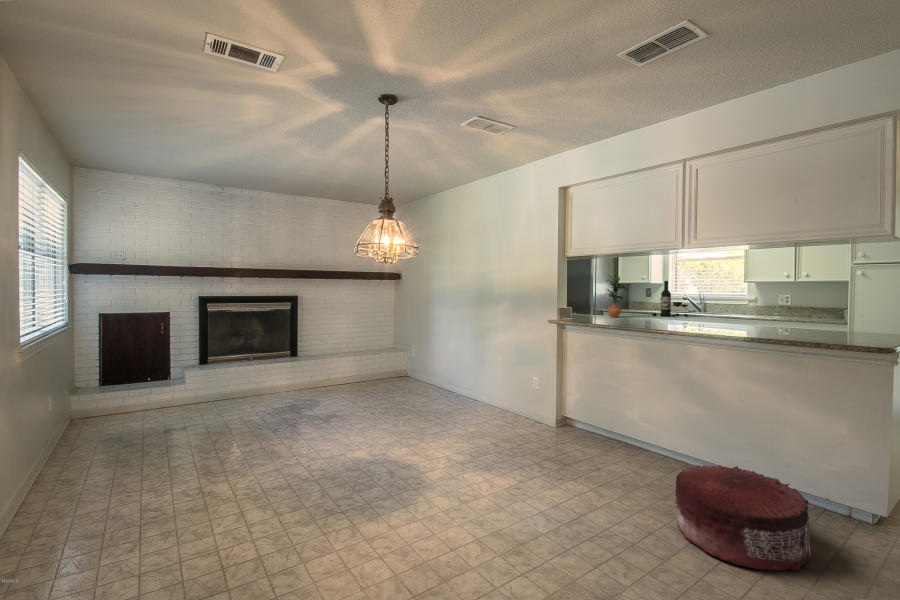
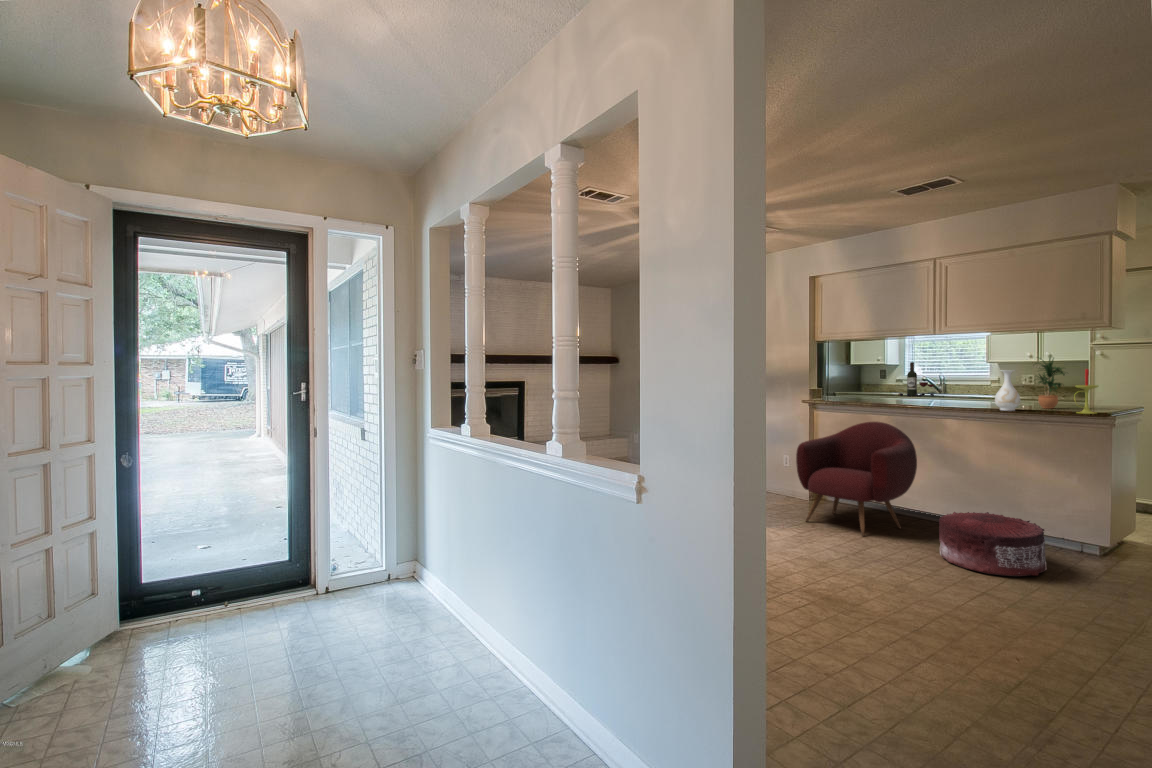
potted plant: present [606,275,627,317] -> present [1036,358,1065,409]
candle: none [844,287,875,345] -> present [1074,369,1098,414]
vase: none [748,289,778,338] -> present [995,370,1020,411]
armchair: none [528,346,658,486] -> present [796,422,917,536]

